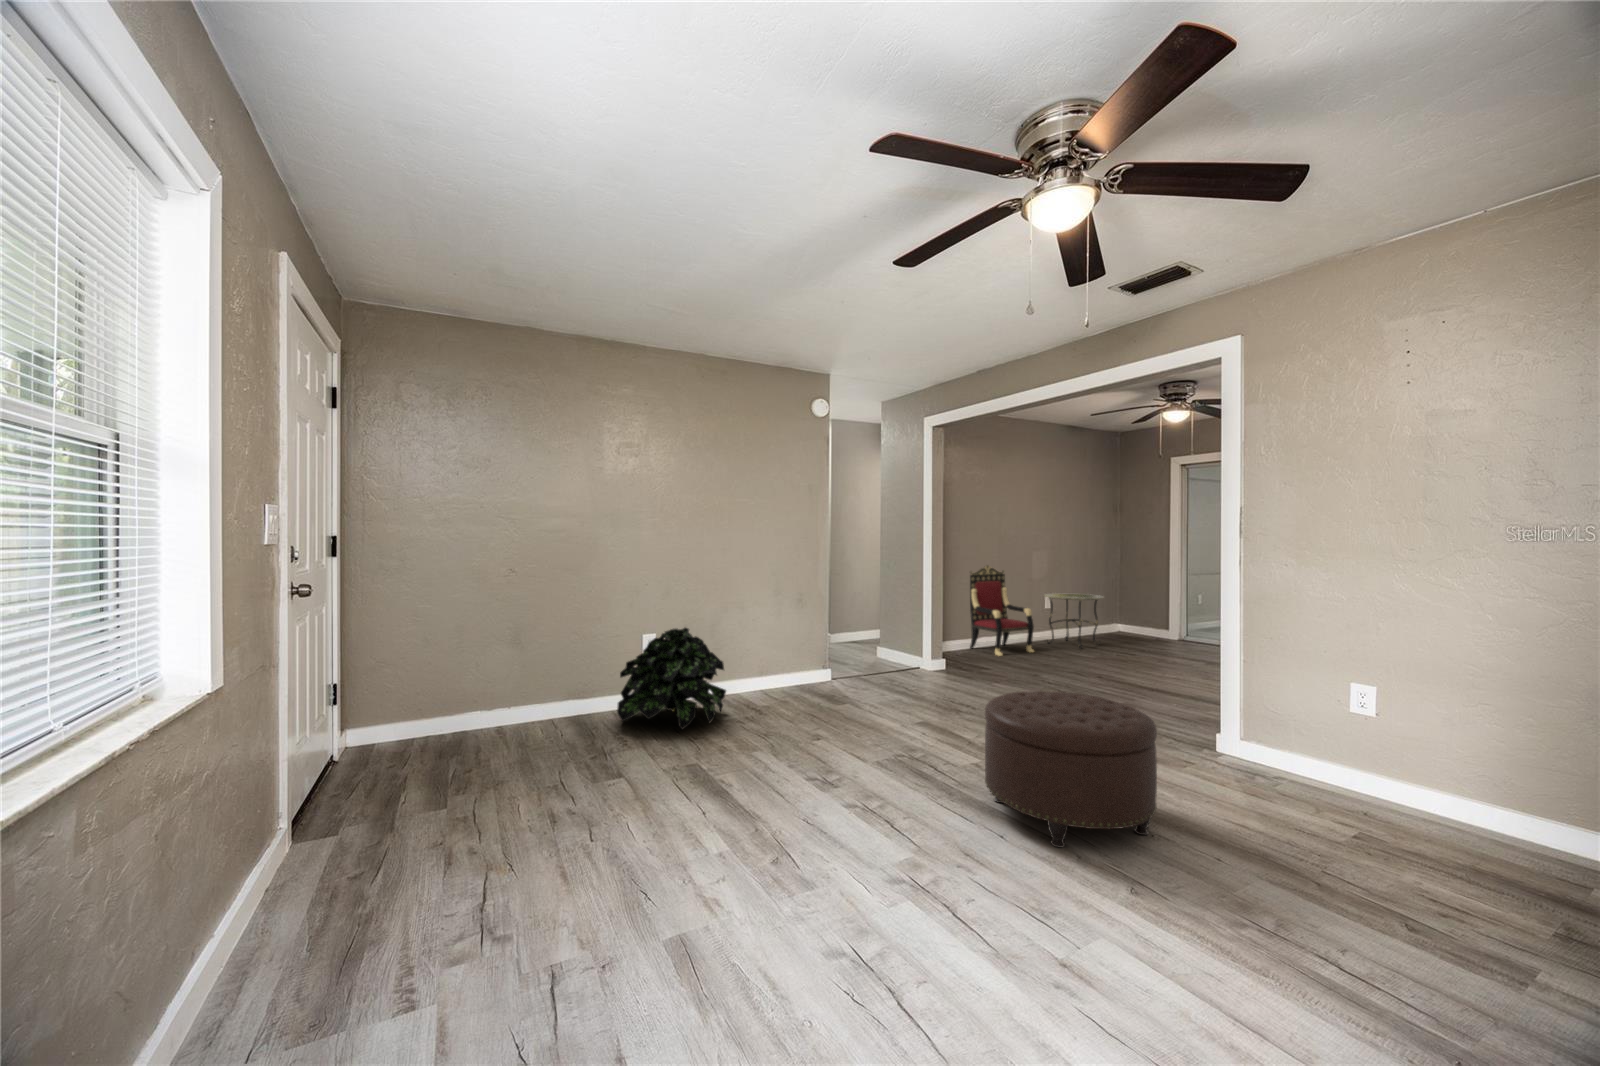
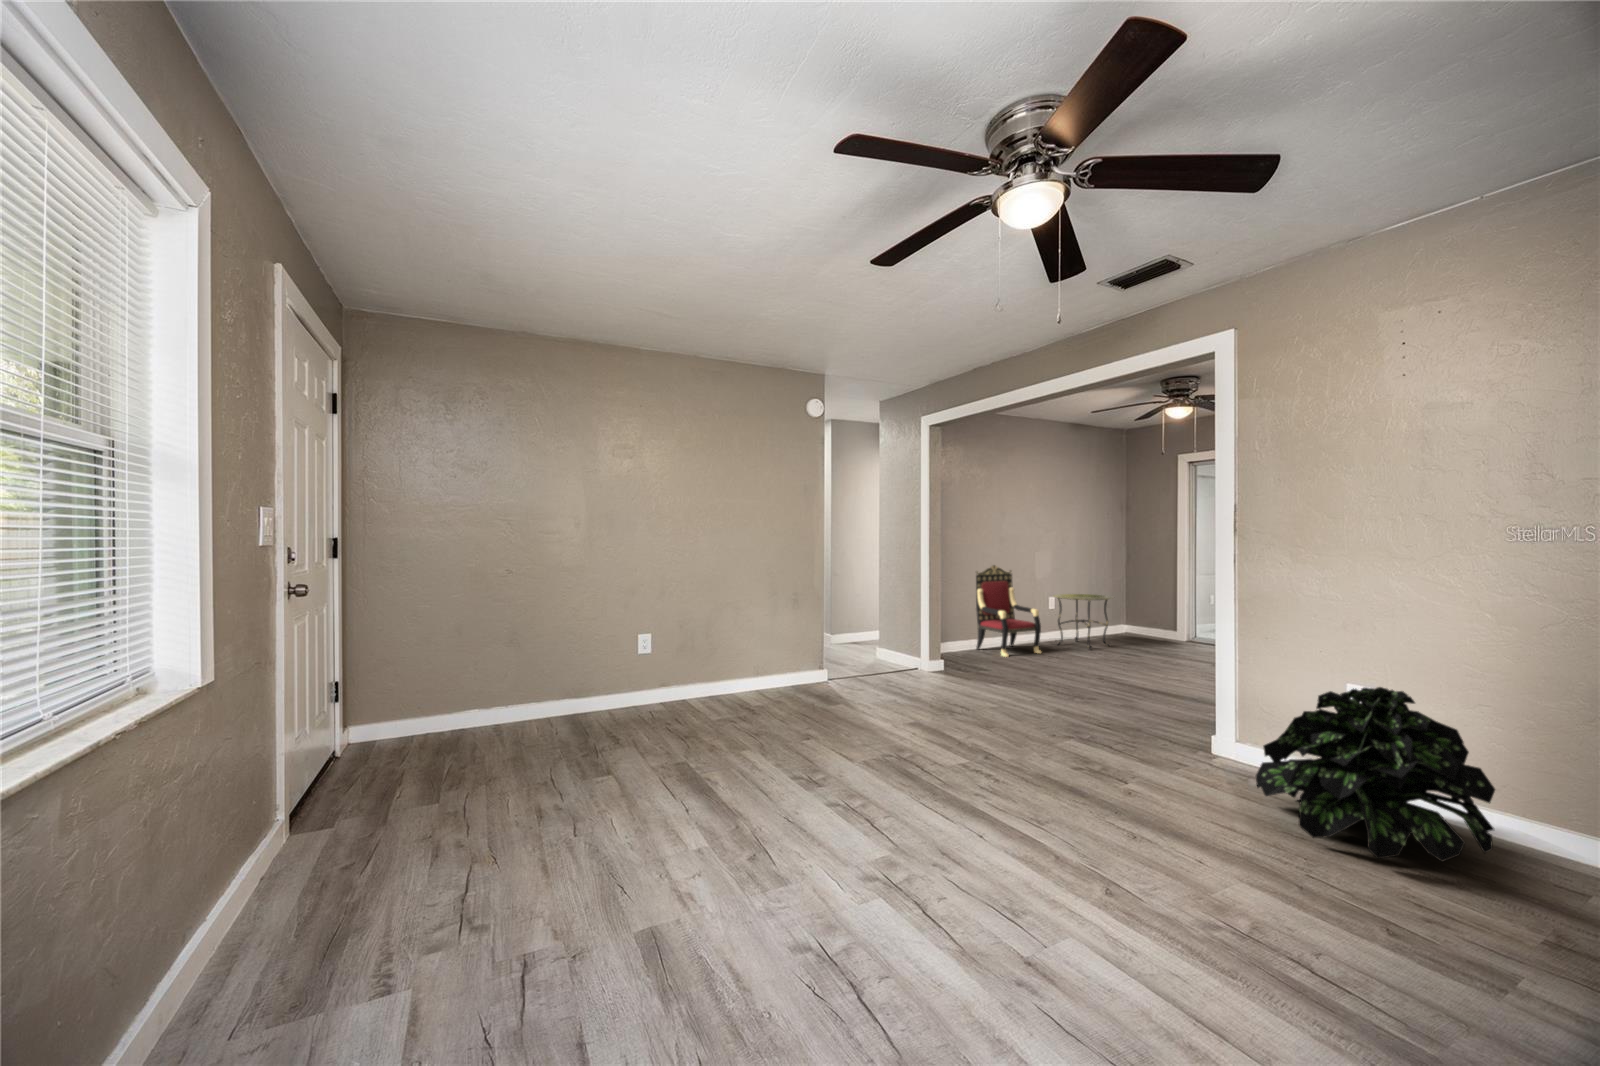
potted plant: present [617,628,726,730] -> present [1256,687,1495,861]
ottoman: present [985,691,1157,848] -> none [970,691,1142,847]

